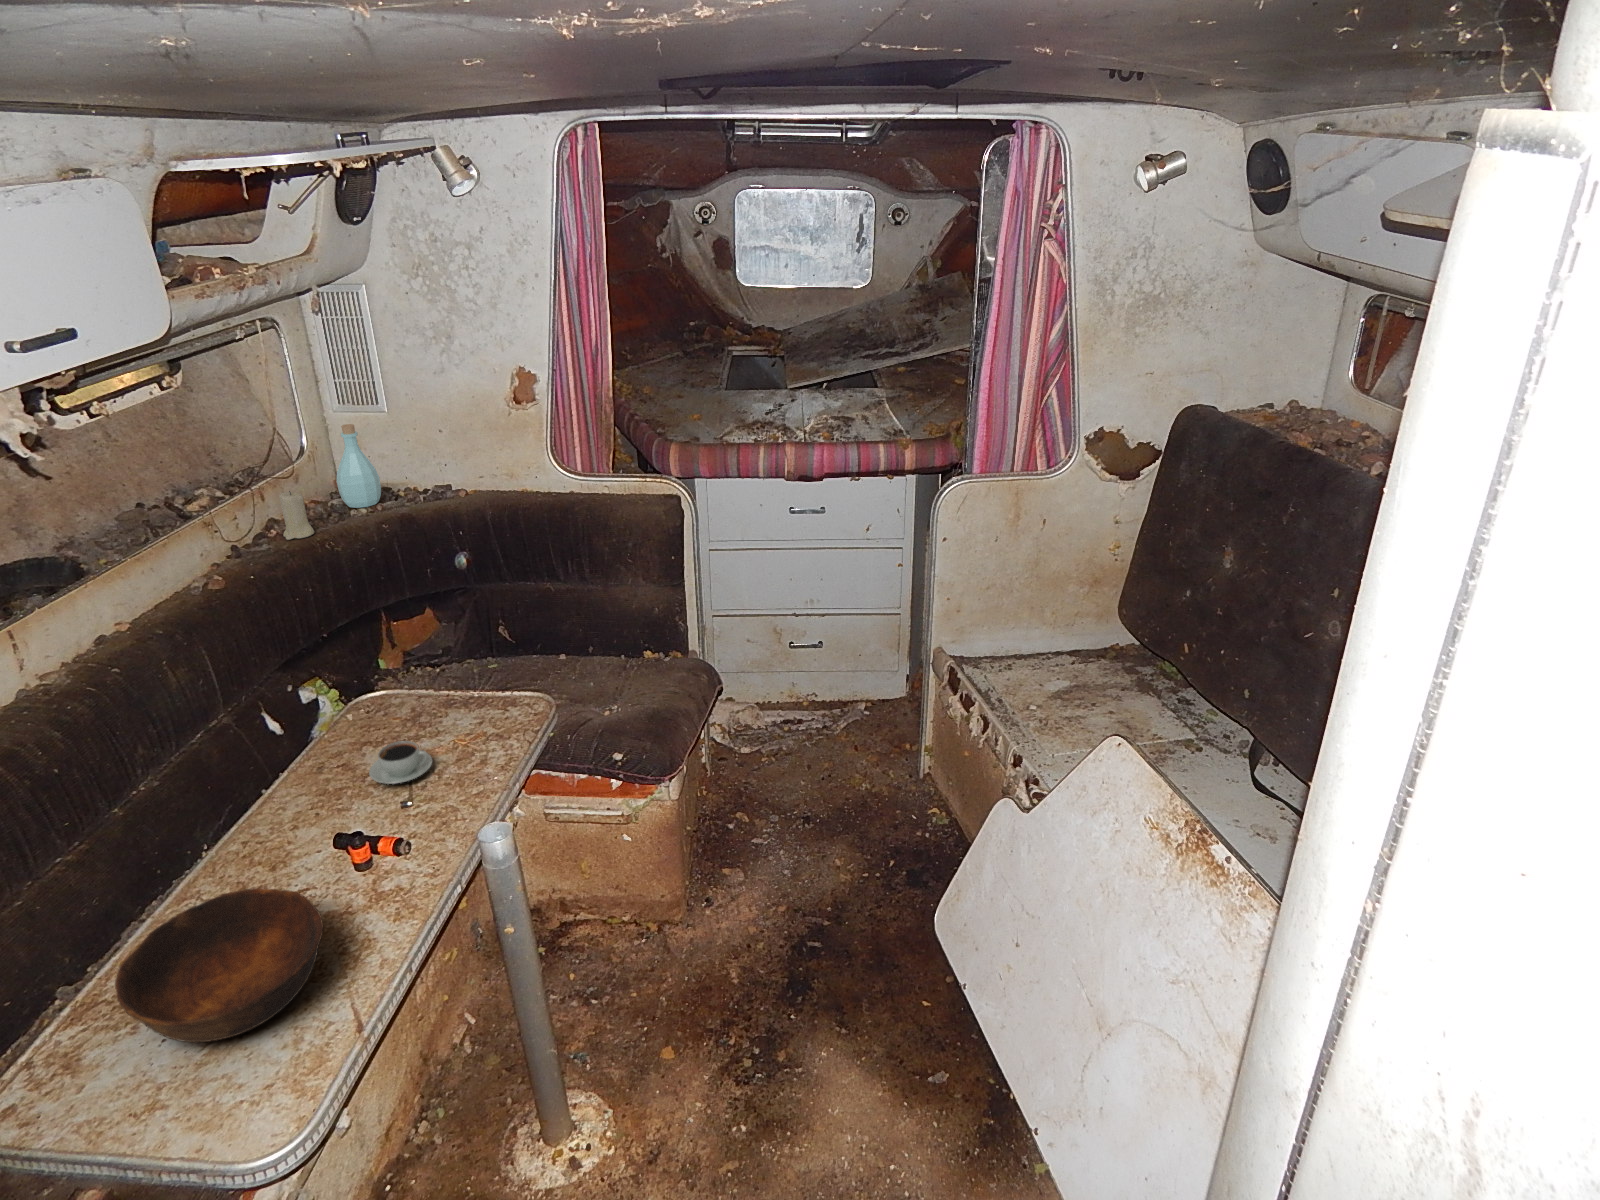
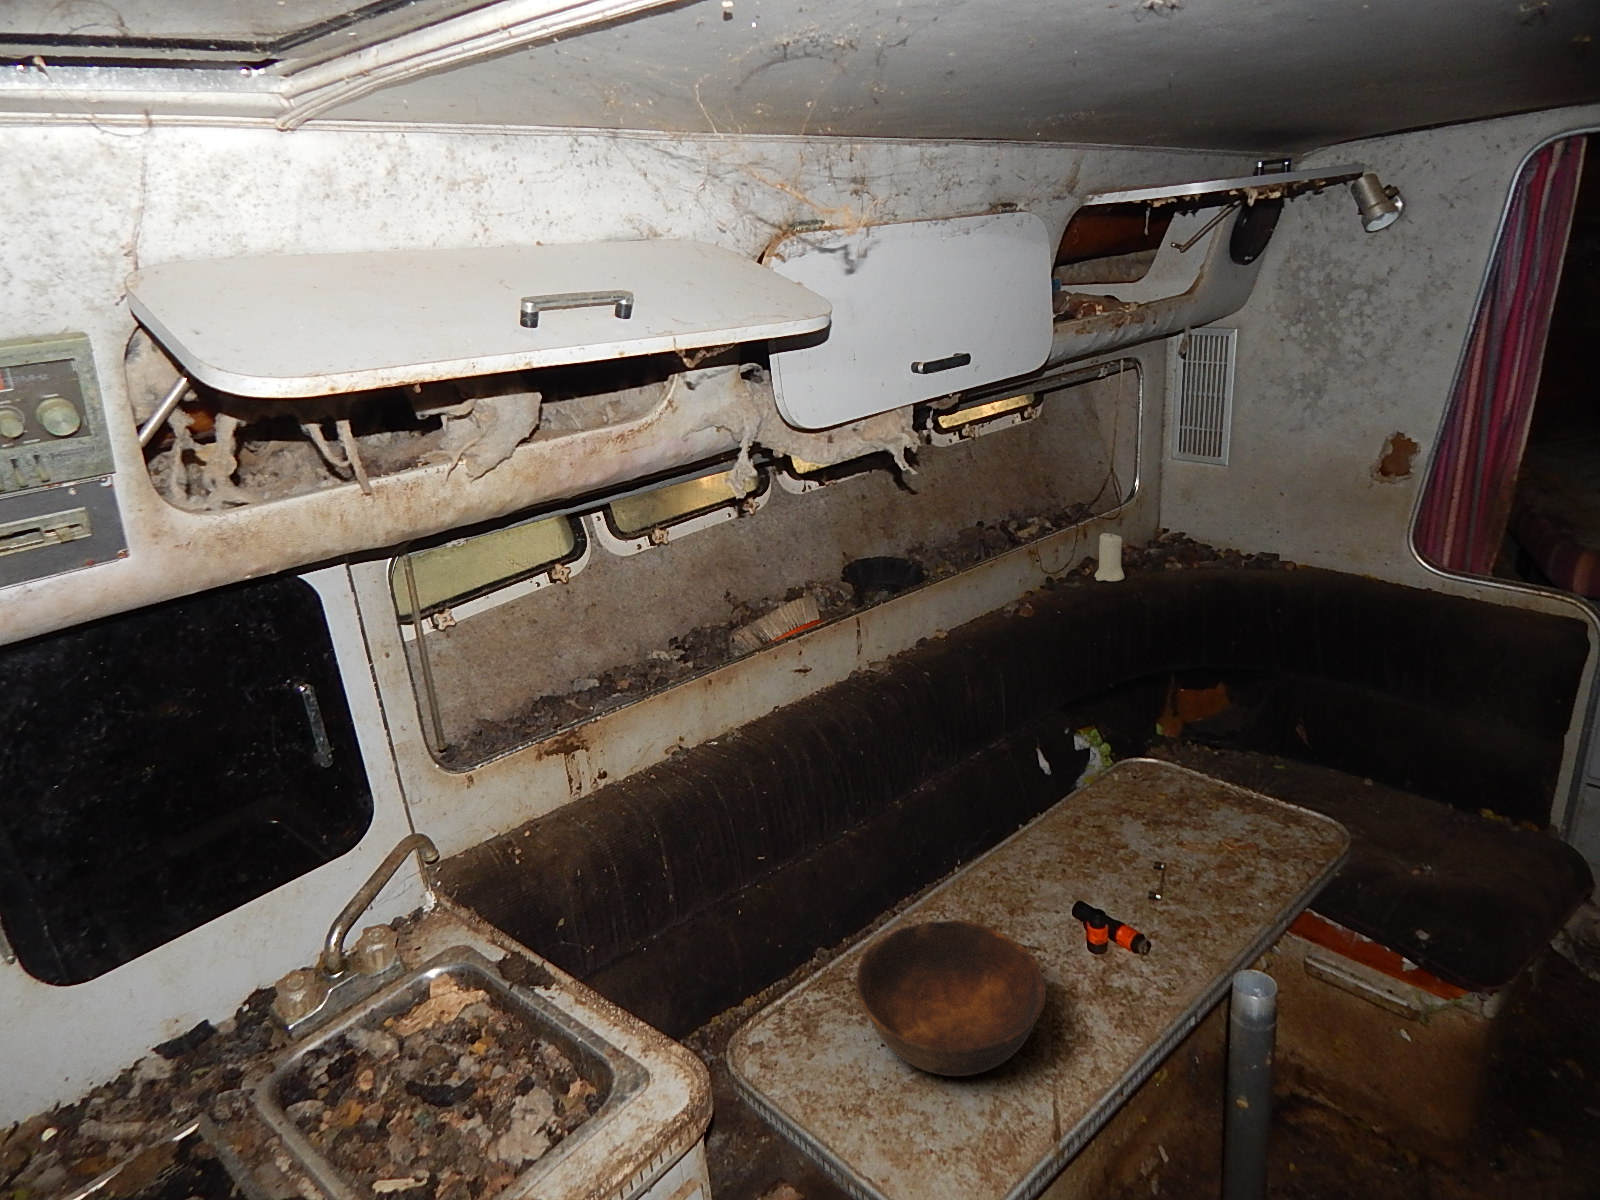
bottle: present [337,424,381,508] -> none [1157,472,1202,560]
coffee cup: present [369,741,432,784] -> none [1126,822,1198,871]

